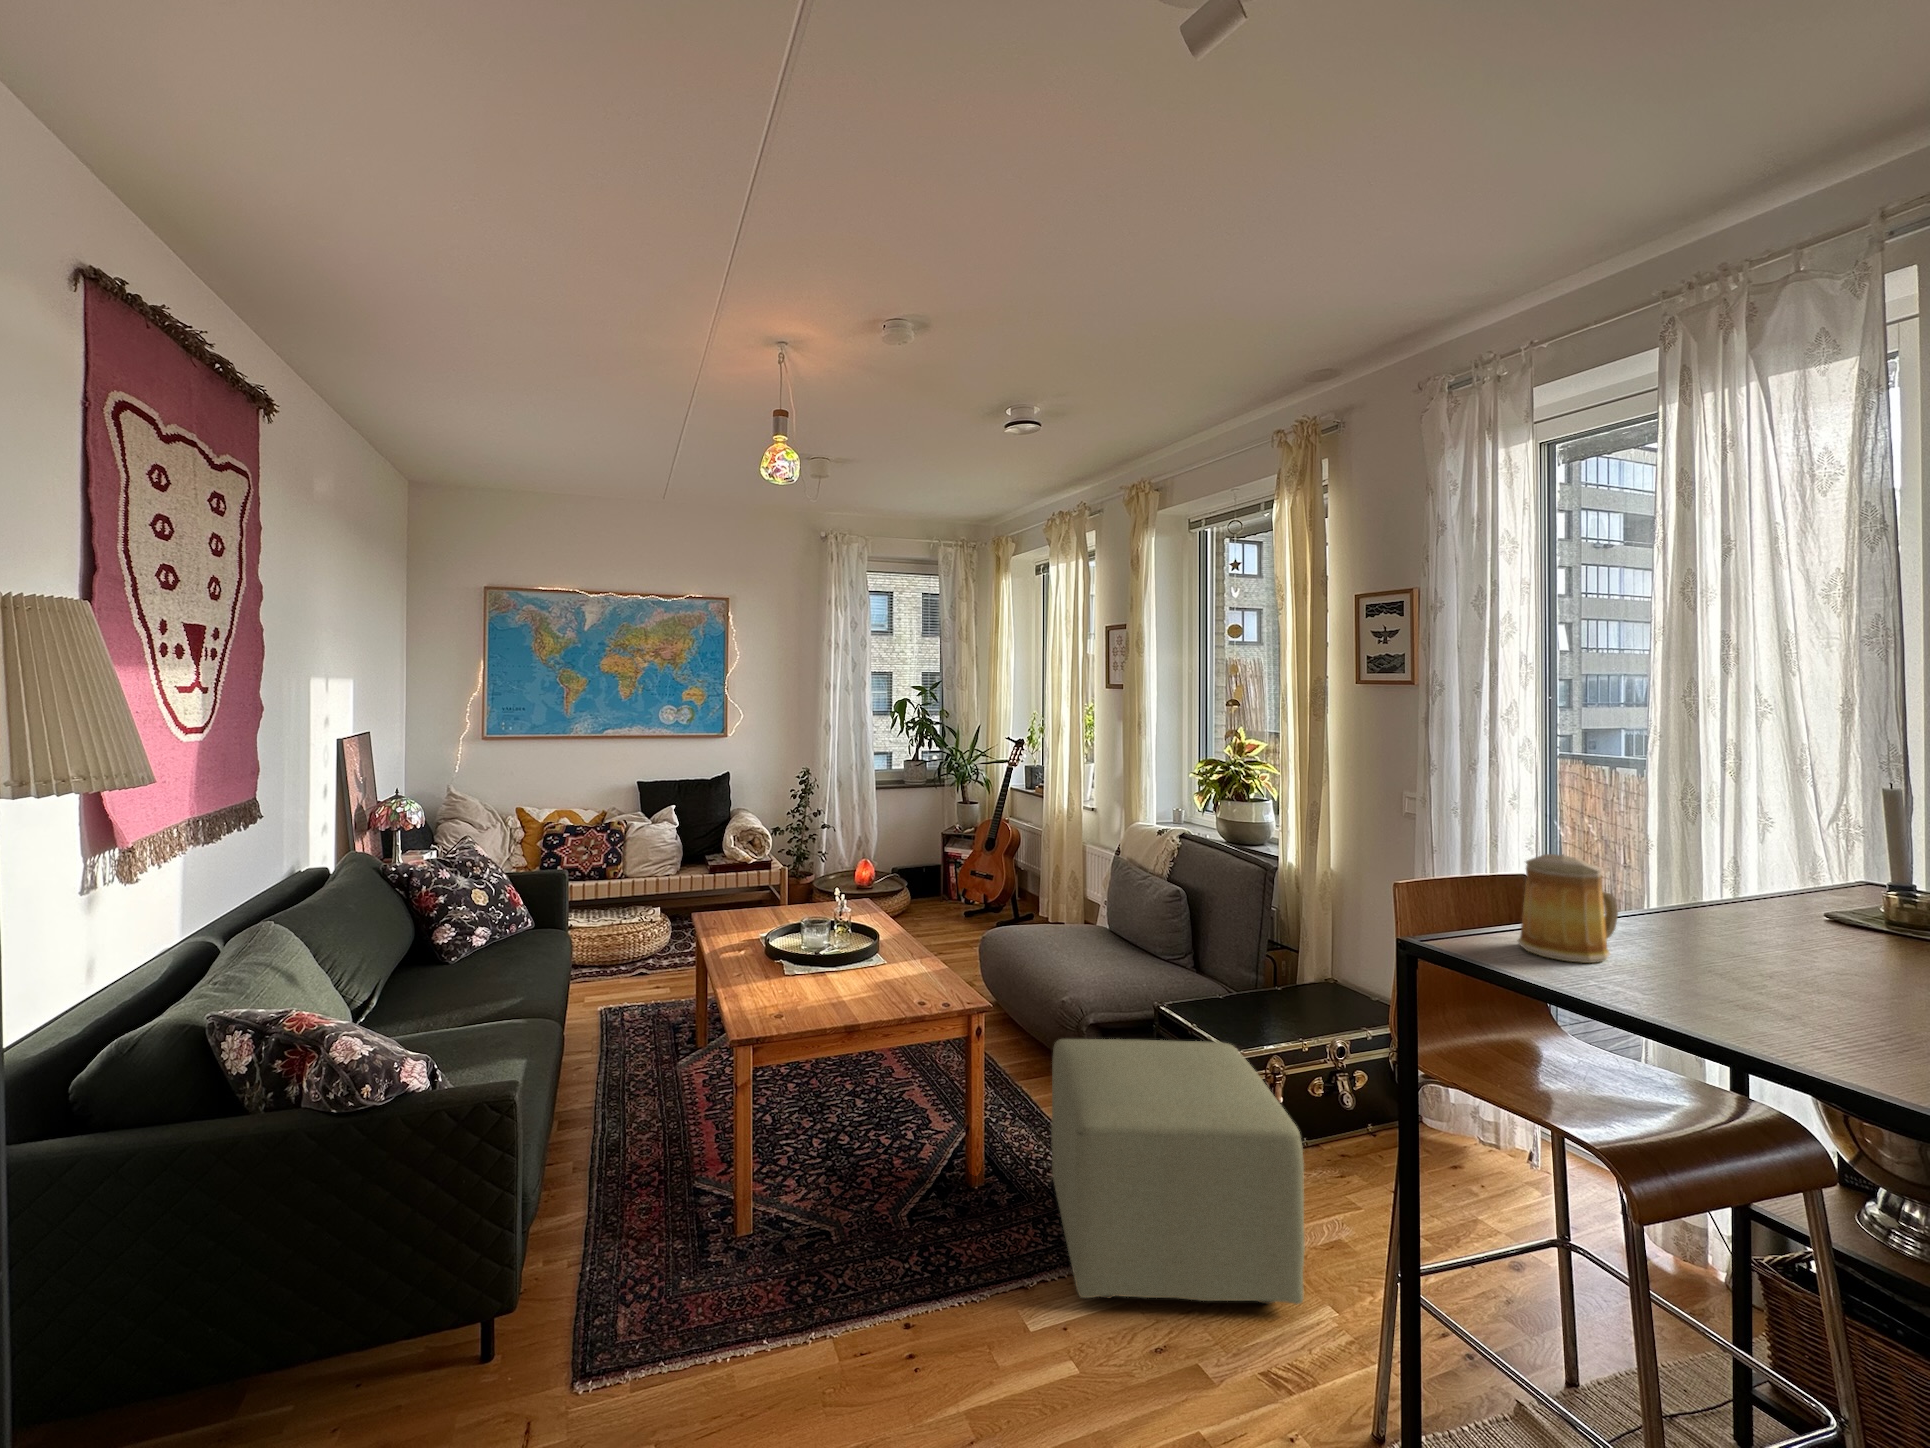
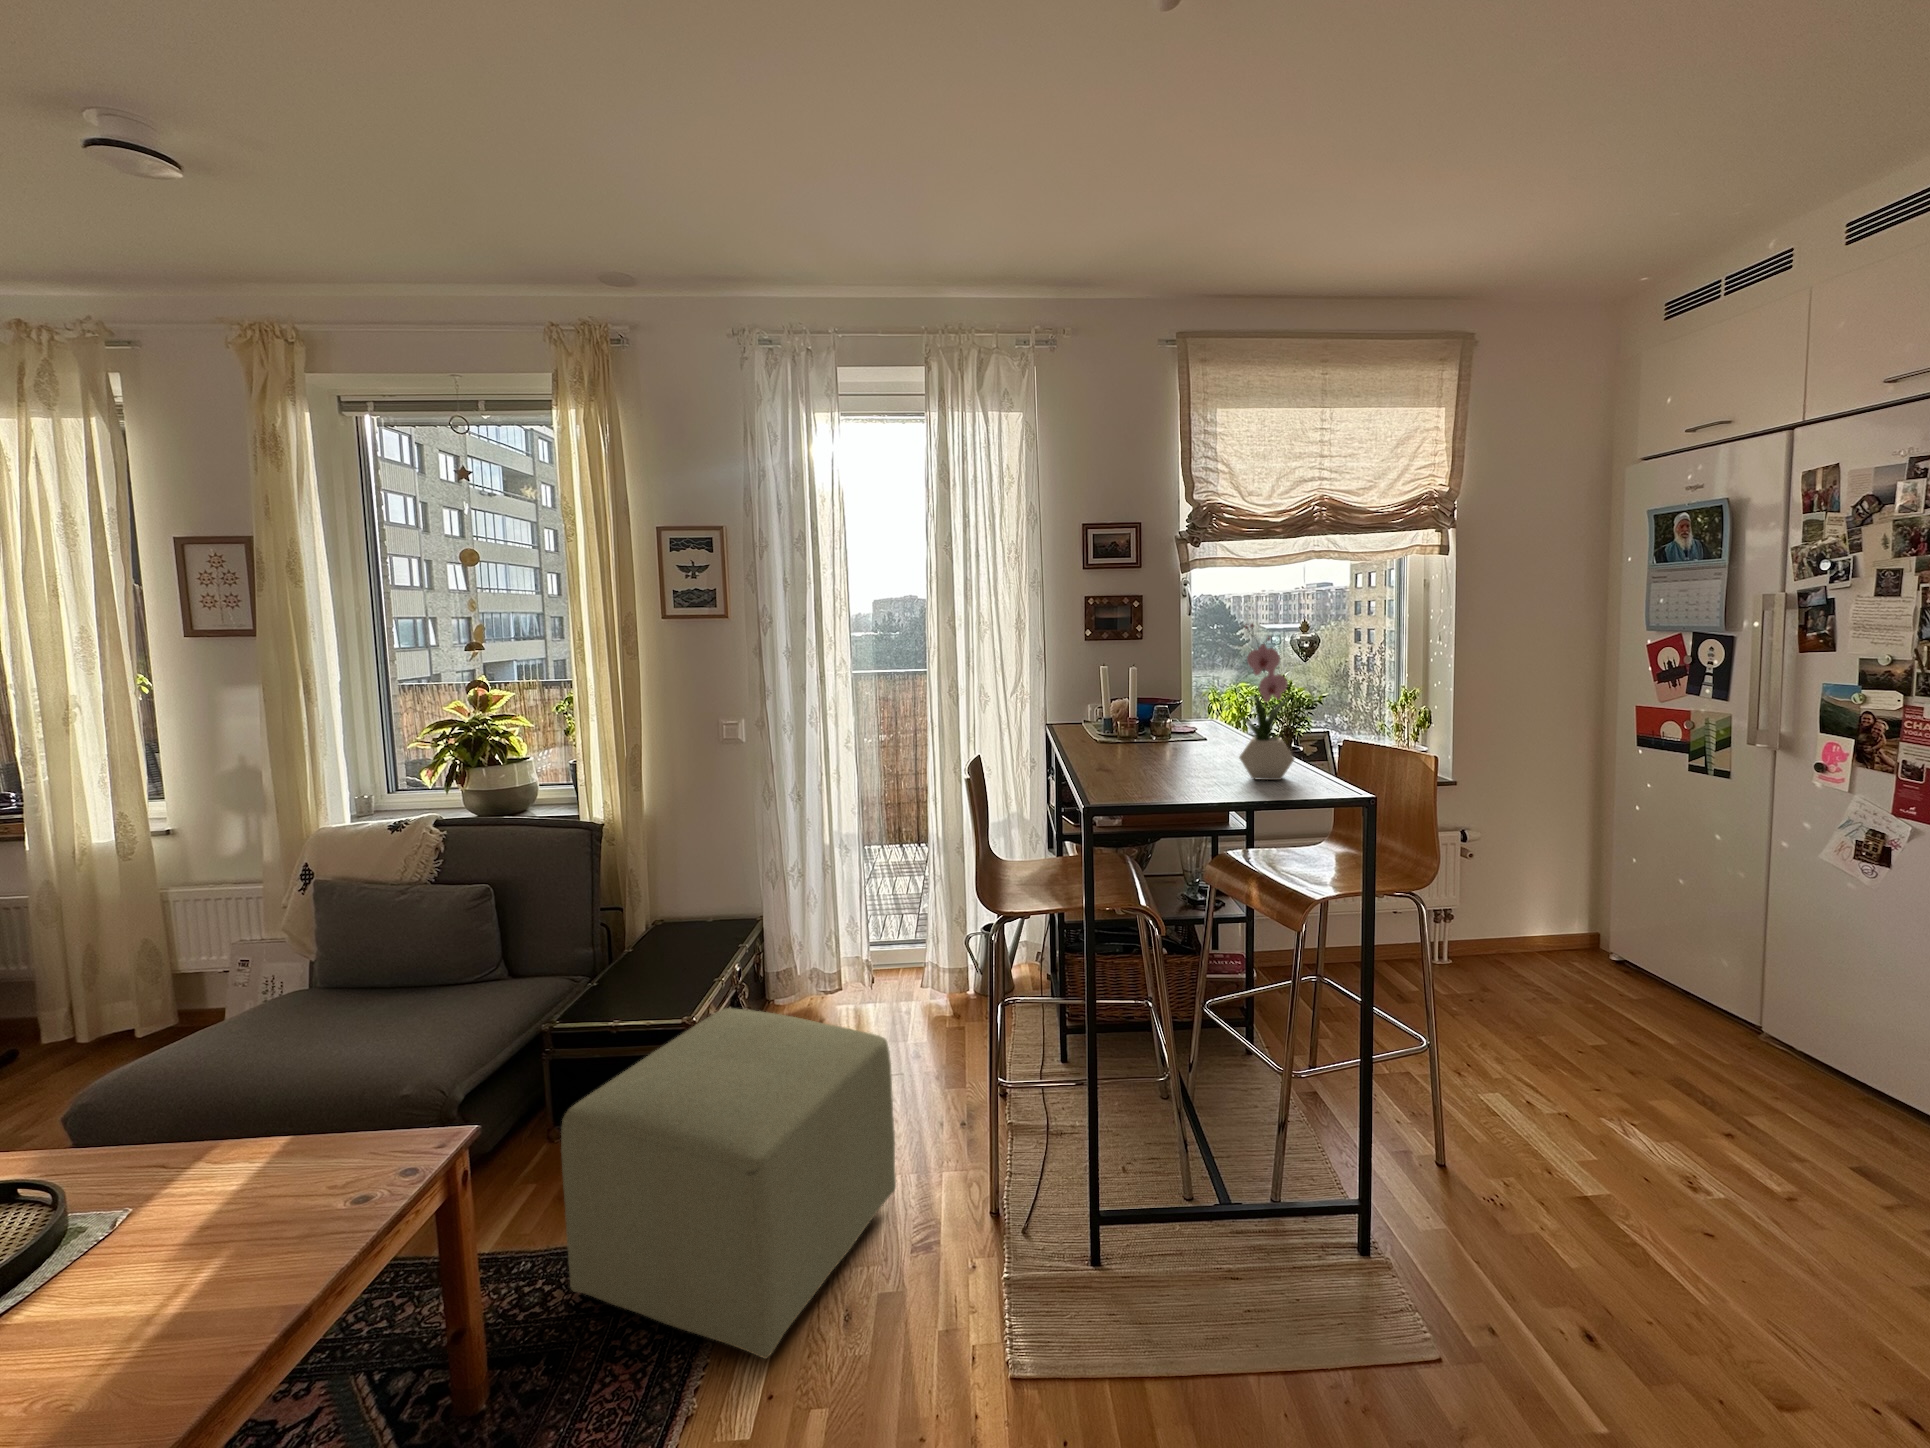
flower arrangement: none [1687,721,1861,1004] -> present [1239,624,1294,780]
mug: present [1518,854,1618,963] -> none [1145,721,1197,792]

